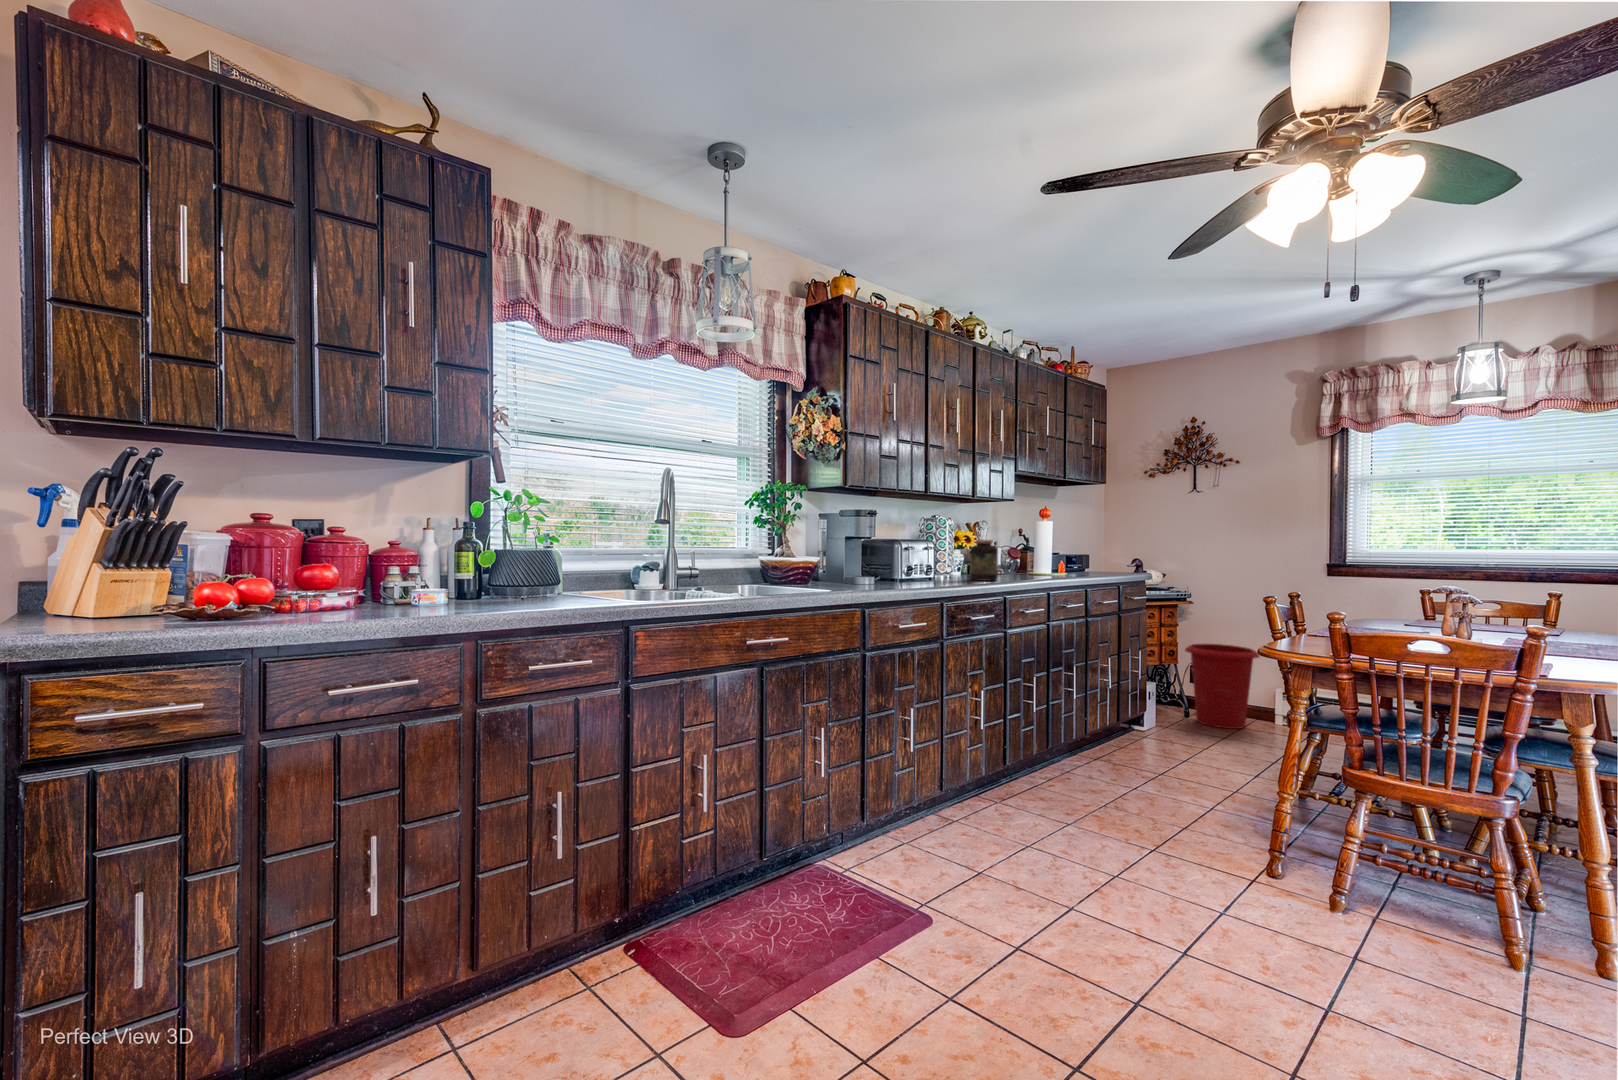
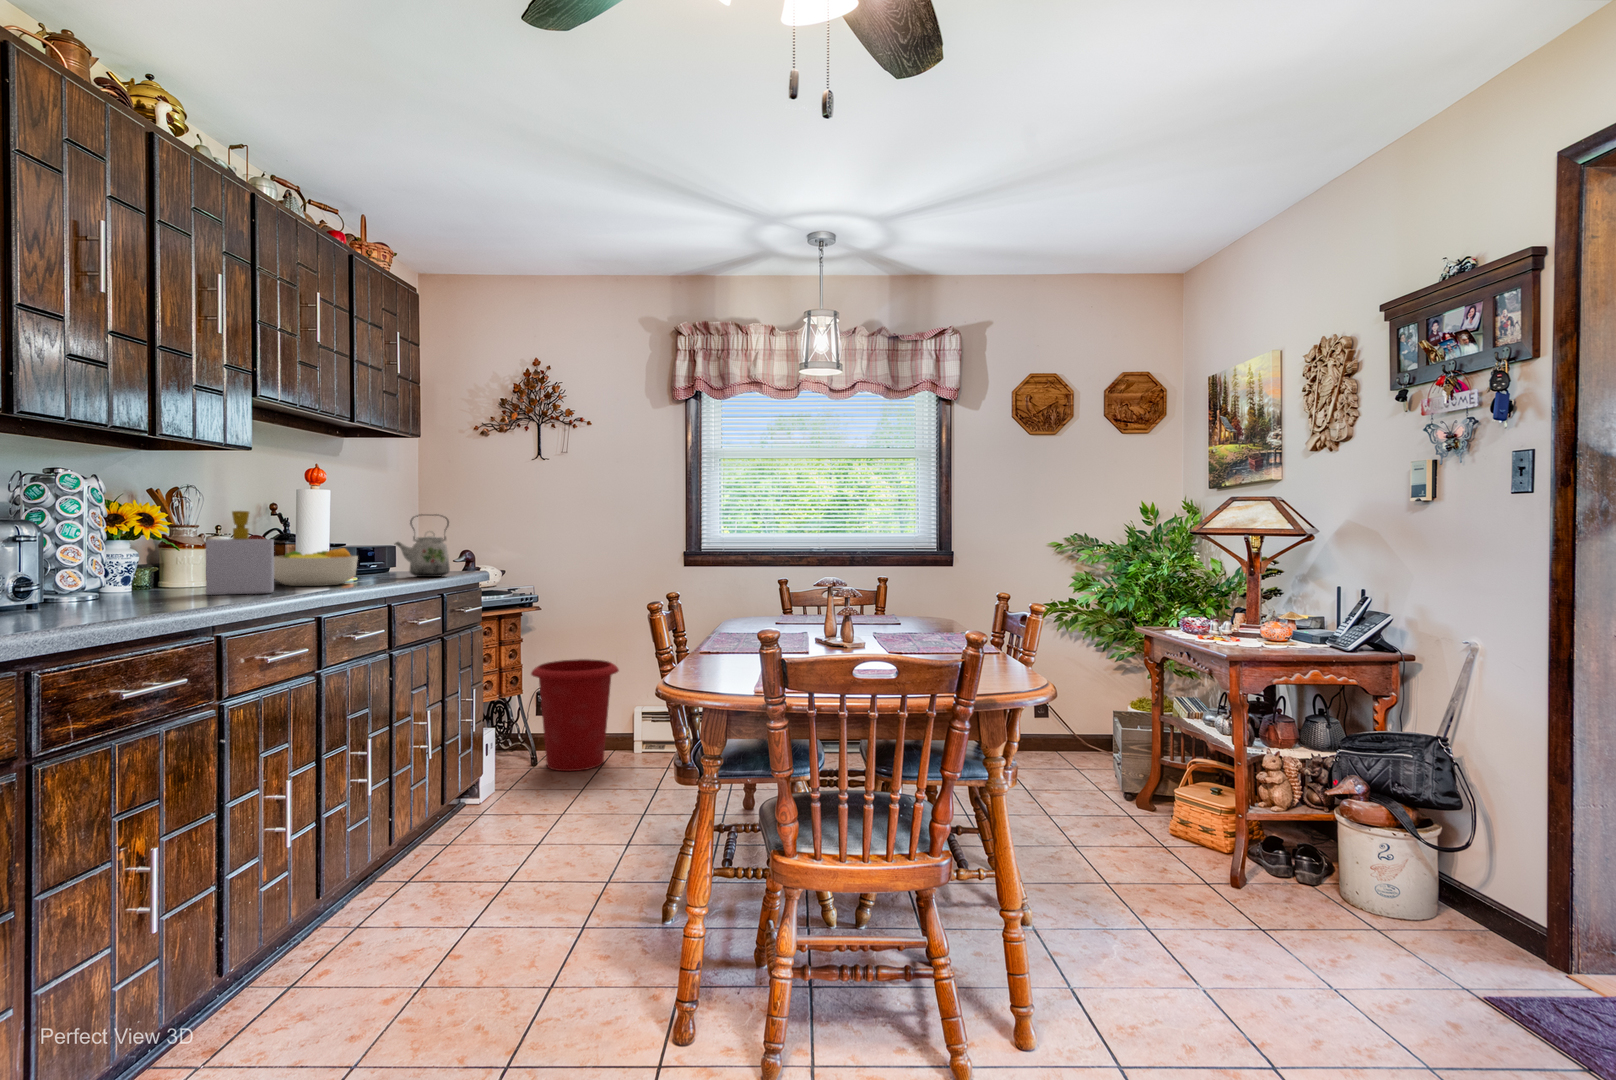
soap bottle: none [996,533,1027,577] -> present [206,511,274,595]
kettle: none [1089,534,1125,574] -> present [394,515,450,577]
jar: present [970,540,998,581] -> none [133,524,202,609]
fruit bowl: none [1022,551,1069,575] -> present [274,548,358,586]

